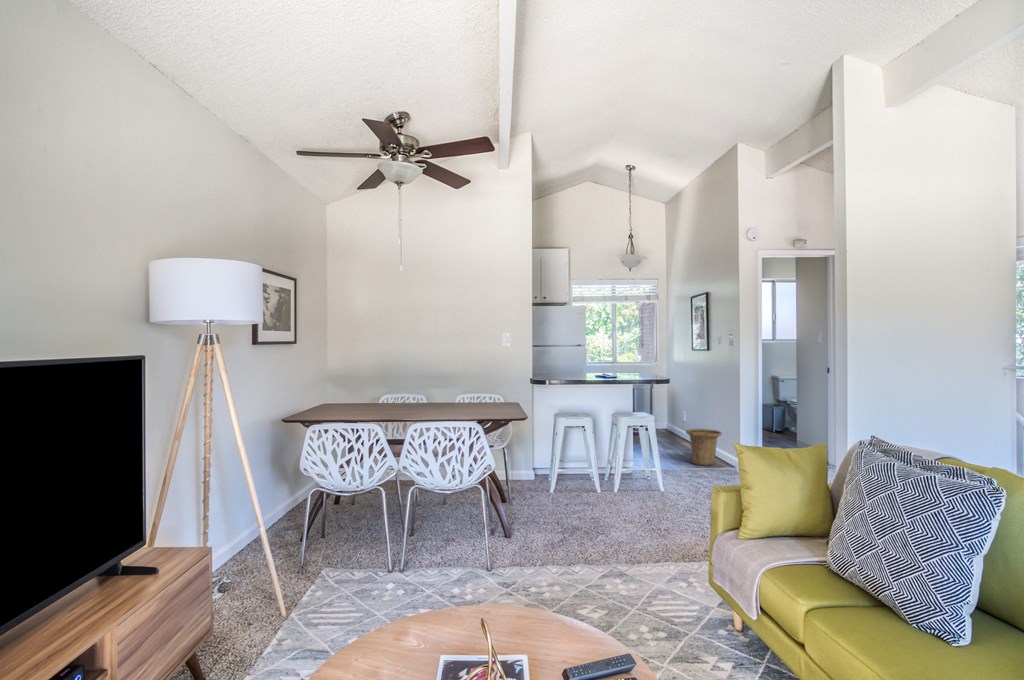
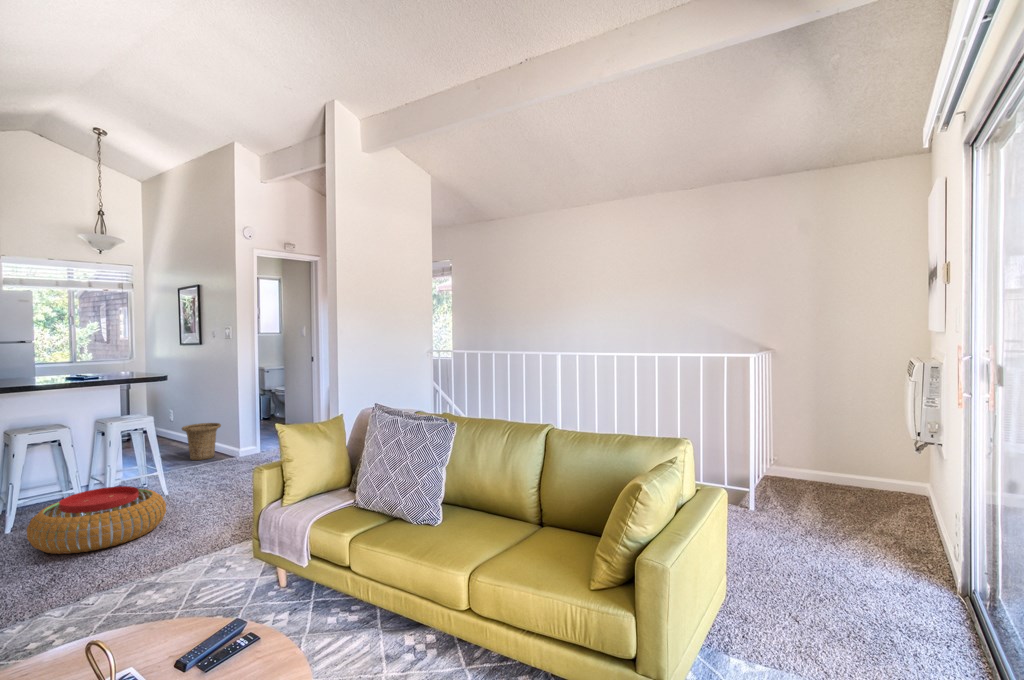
pouf: none [557,473,654,527] -> present [27,486,166,554]

